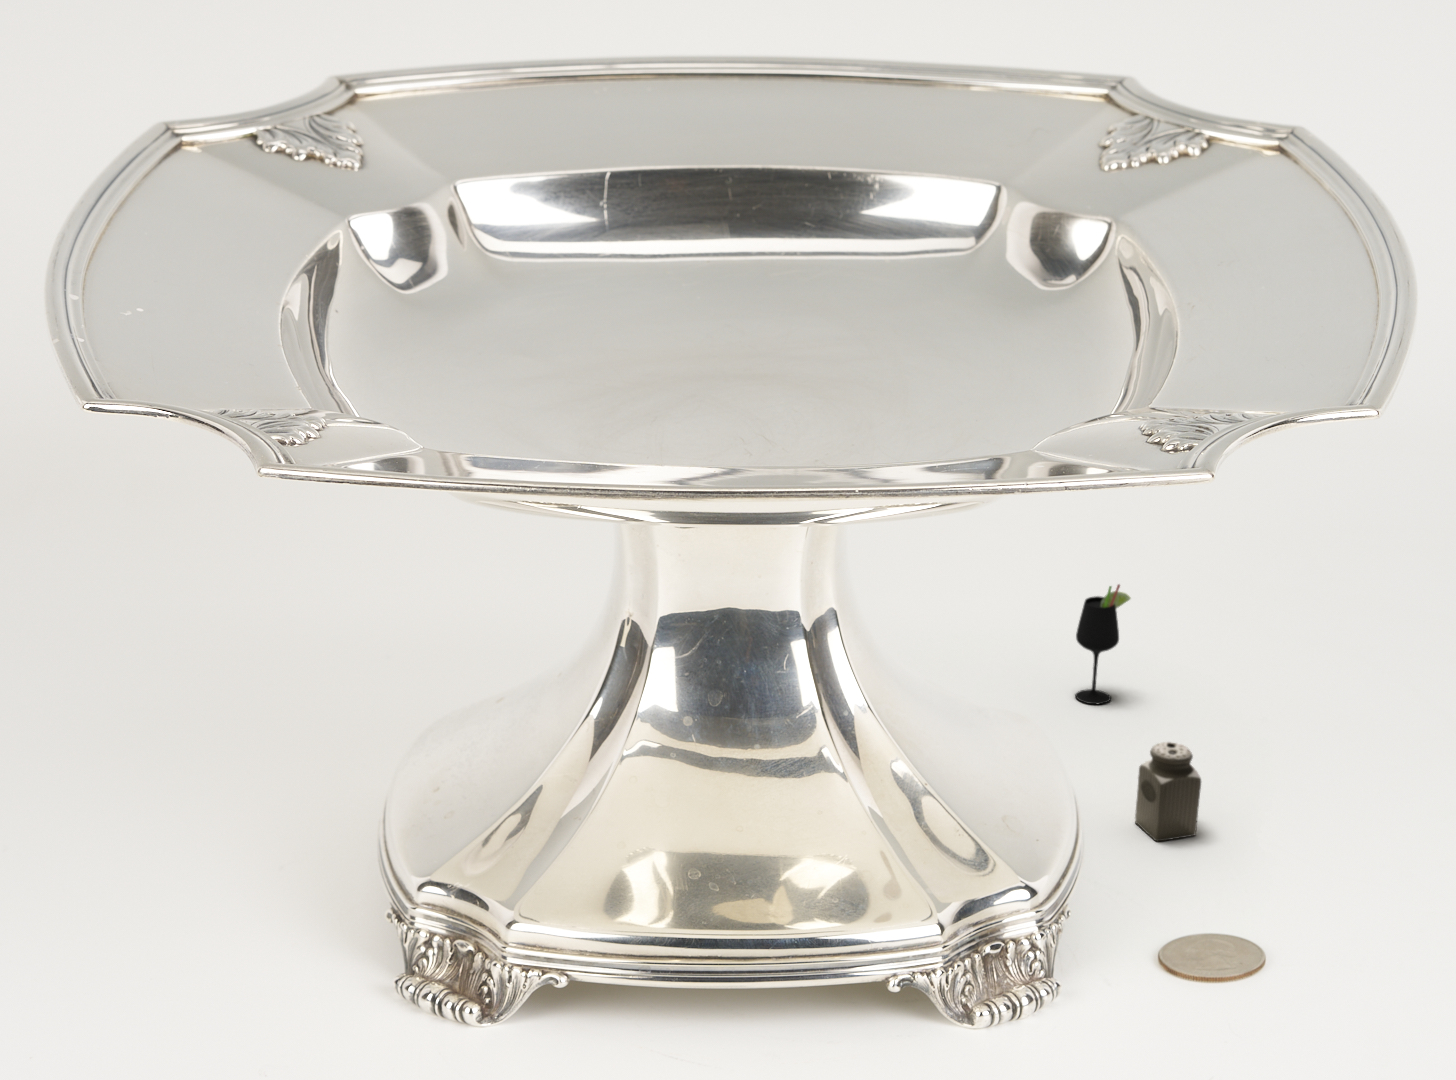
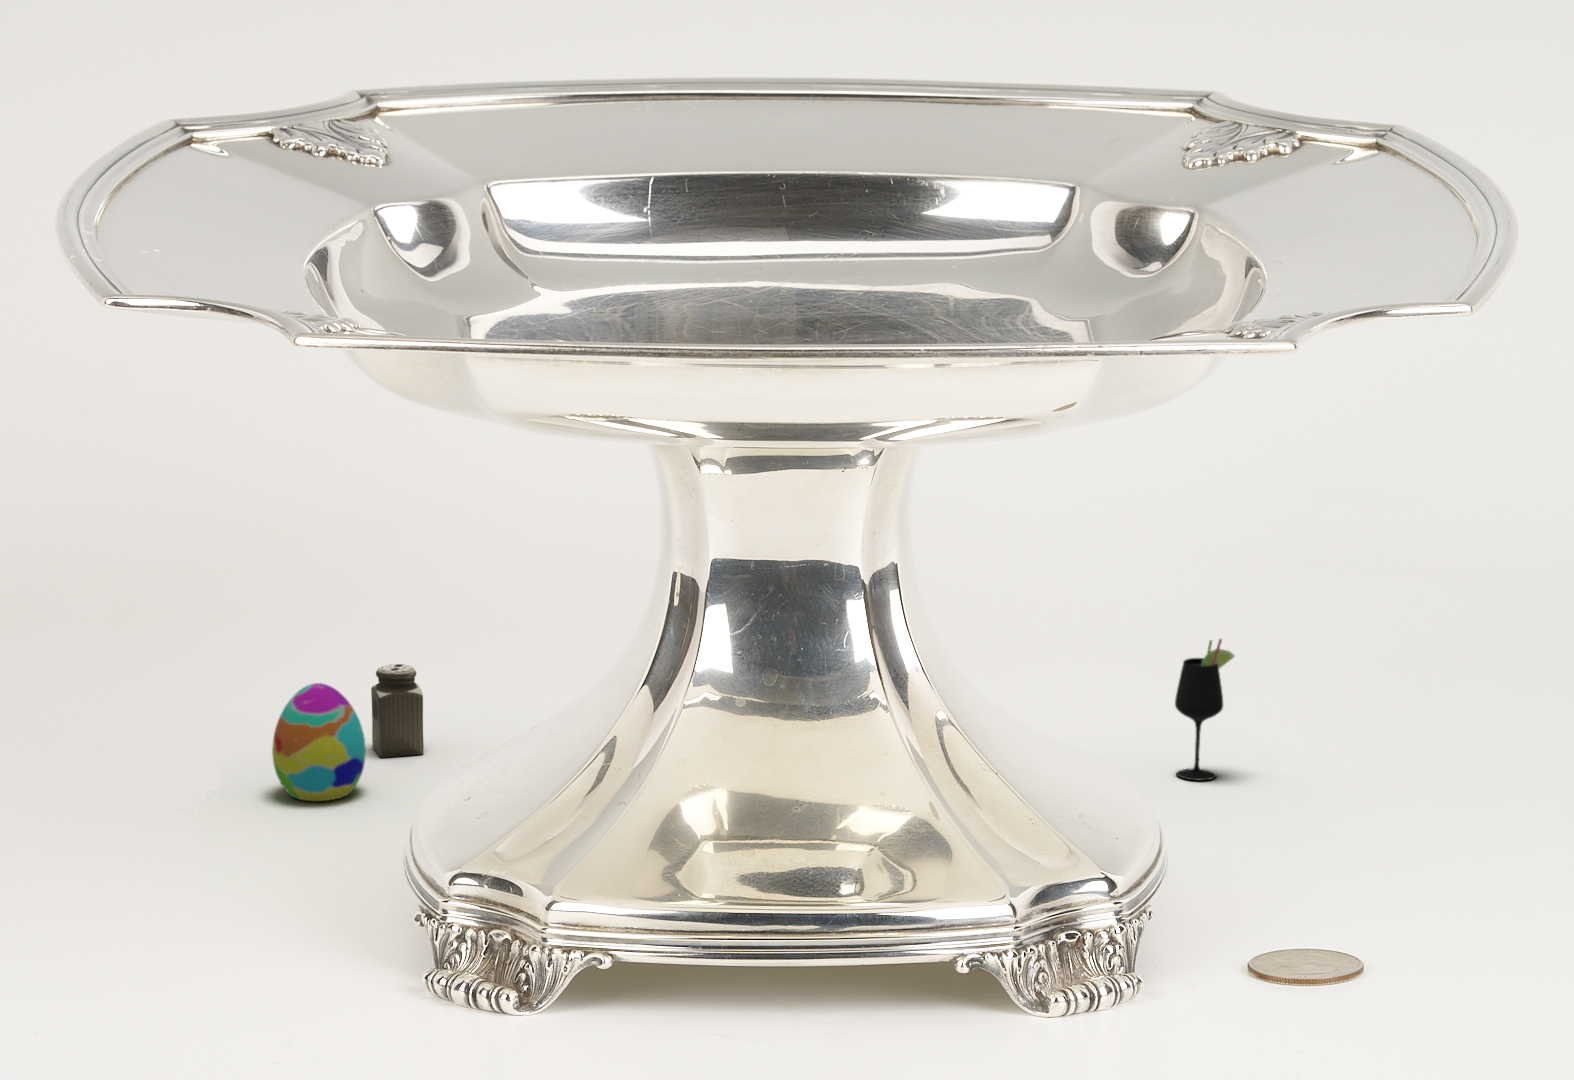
decorative egg: none [276,630,359,734] -> present [272,683,366,801]
salt shaker: present [1135,742,1201,841] -> present [371,664,424,757]

